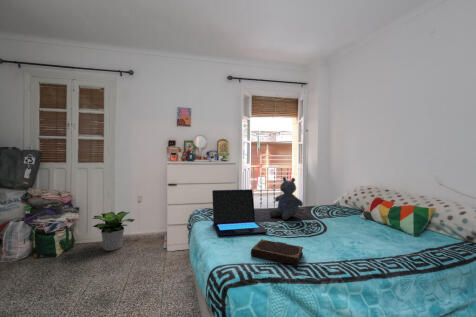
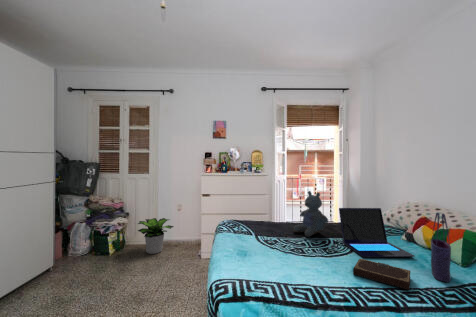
laptop: present [212,189,268,236] -> present [339,208,415,257]
tote bag: none [394,191,413,249] -> present [431,213,451,282]
notebook: present [251,239,303,266] -> present [353,259,411,290]

